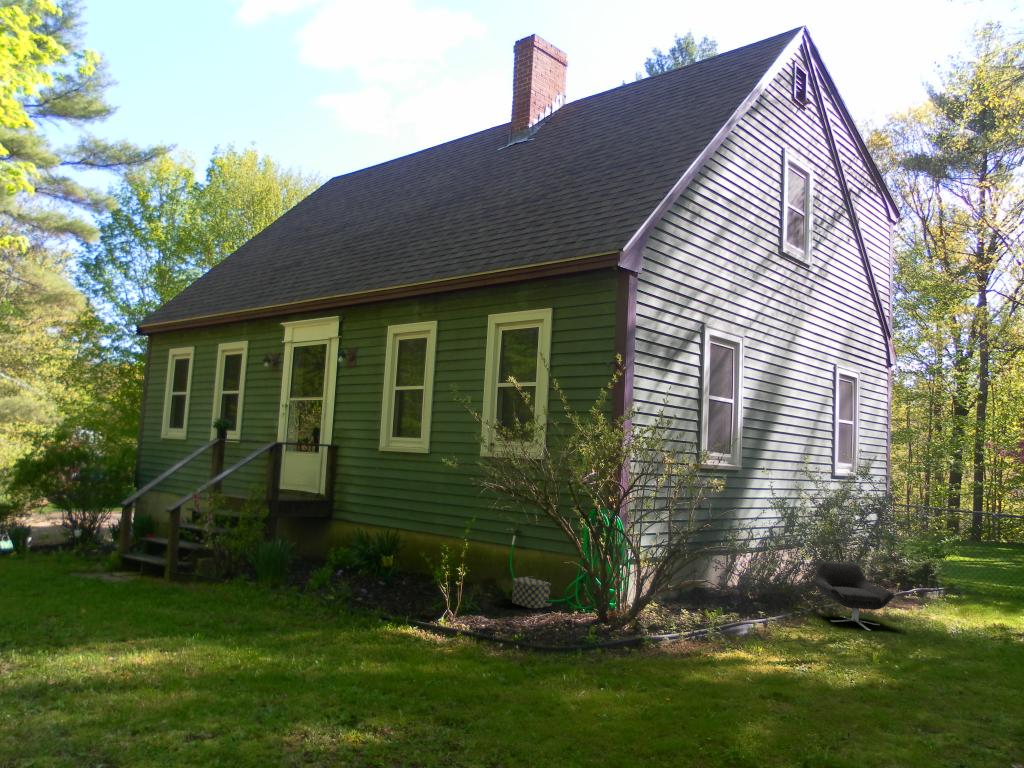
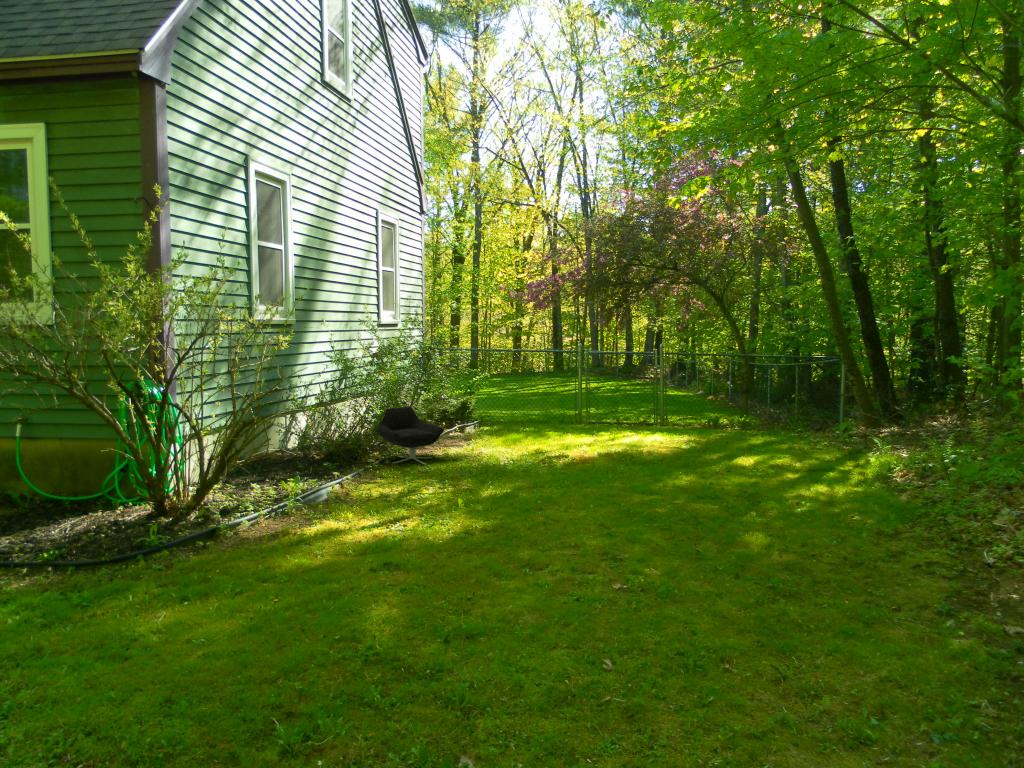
storage box: present [512,577,552,608] -> none [18,483,83,524]

